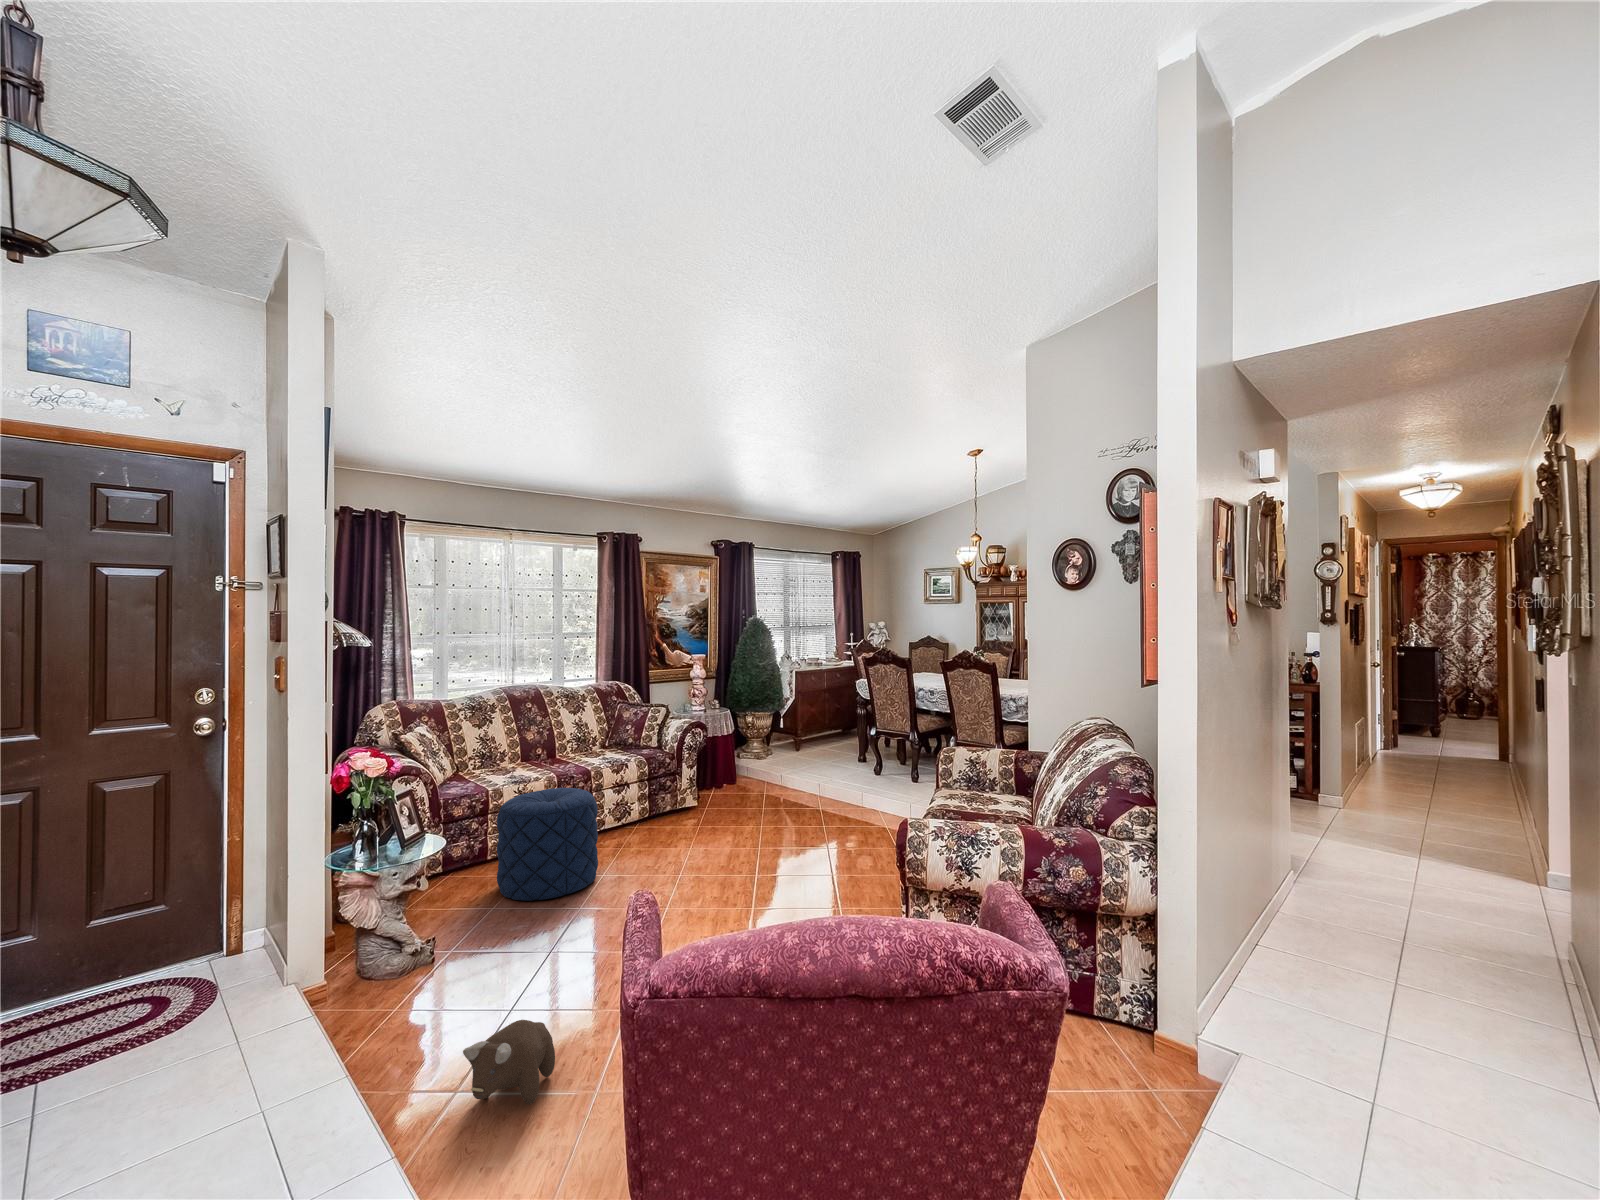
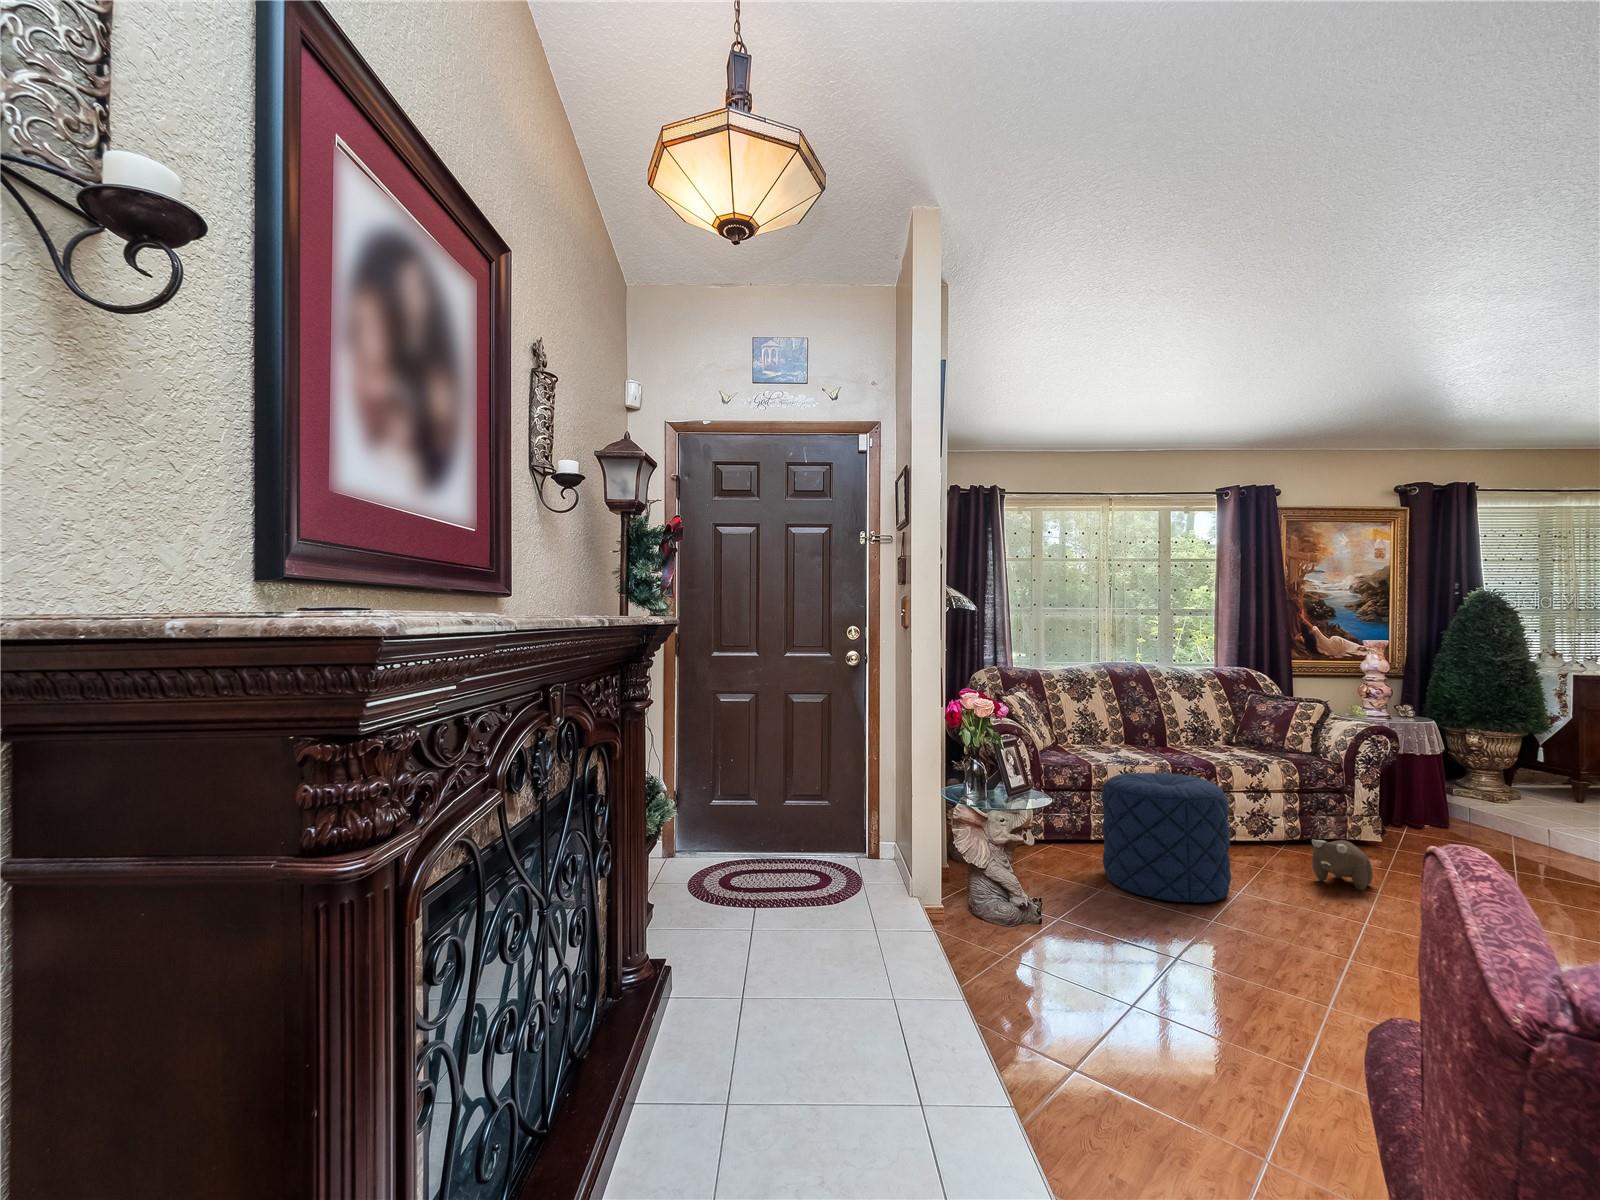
plush toy: present [463,1020,555,1104] -> present [1312,839,1373,890]

